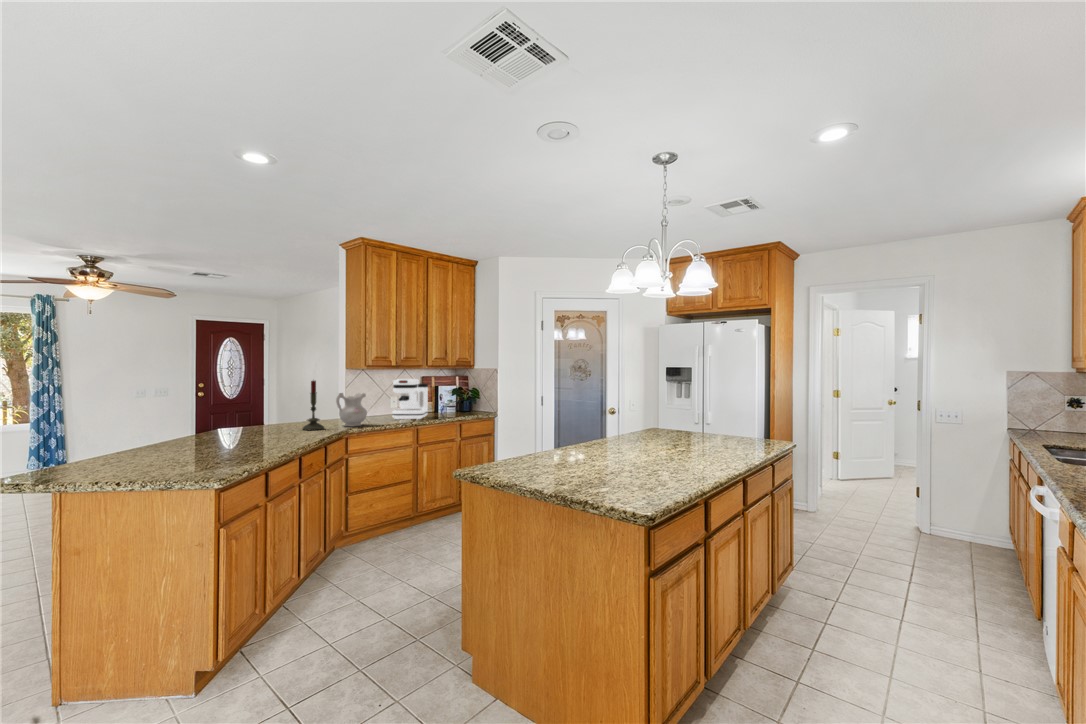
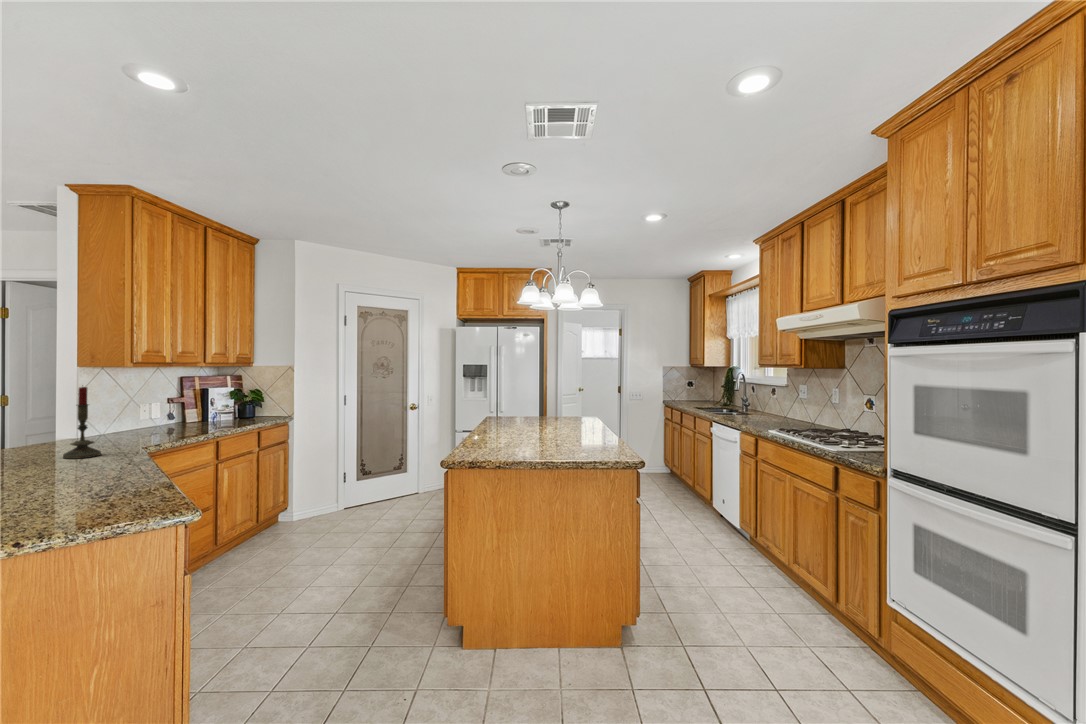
coffee maker: present [392,379,428,419] -> none [166,381,216,433]
ceramic pitcher: present [336,393,367,426] -> none [111,401,157,448]

